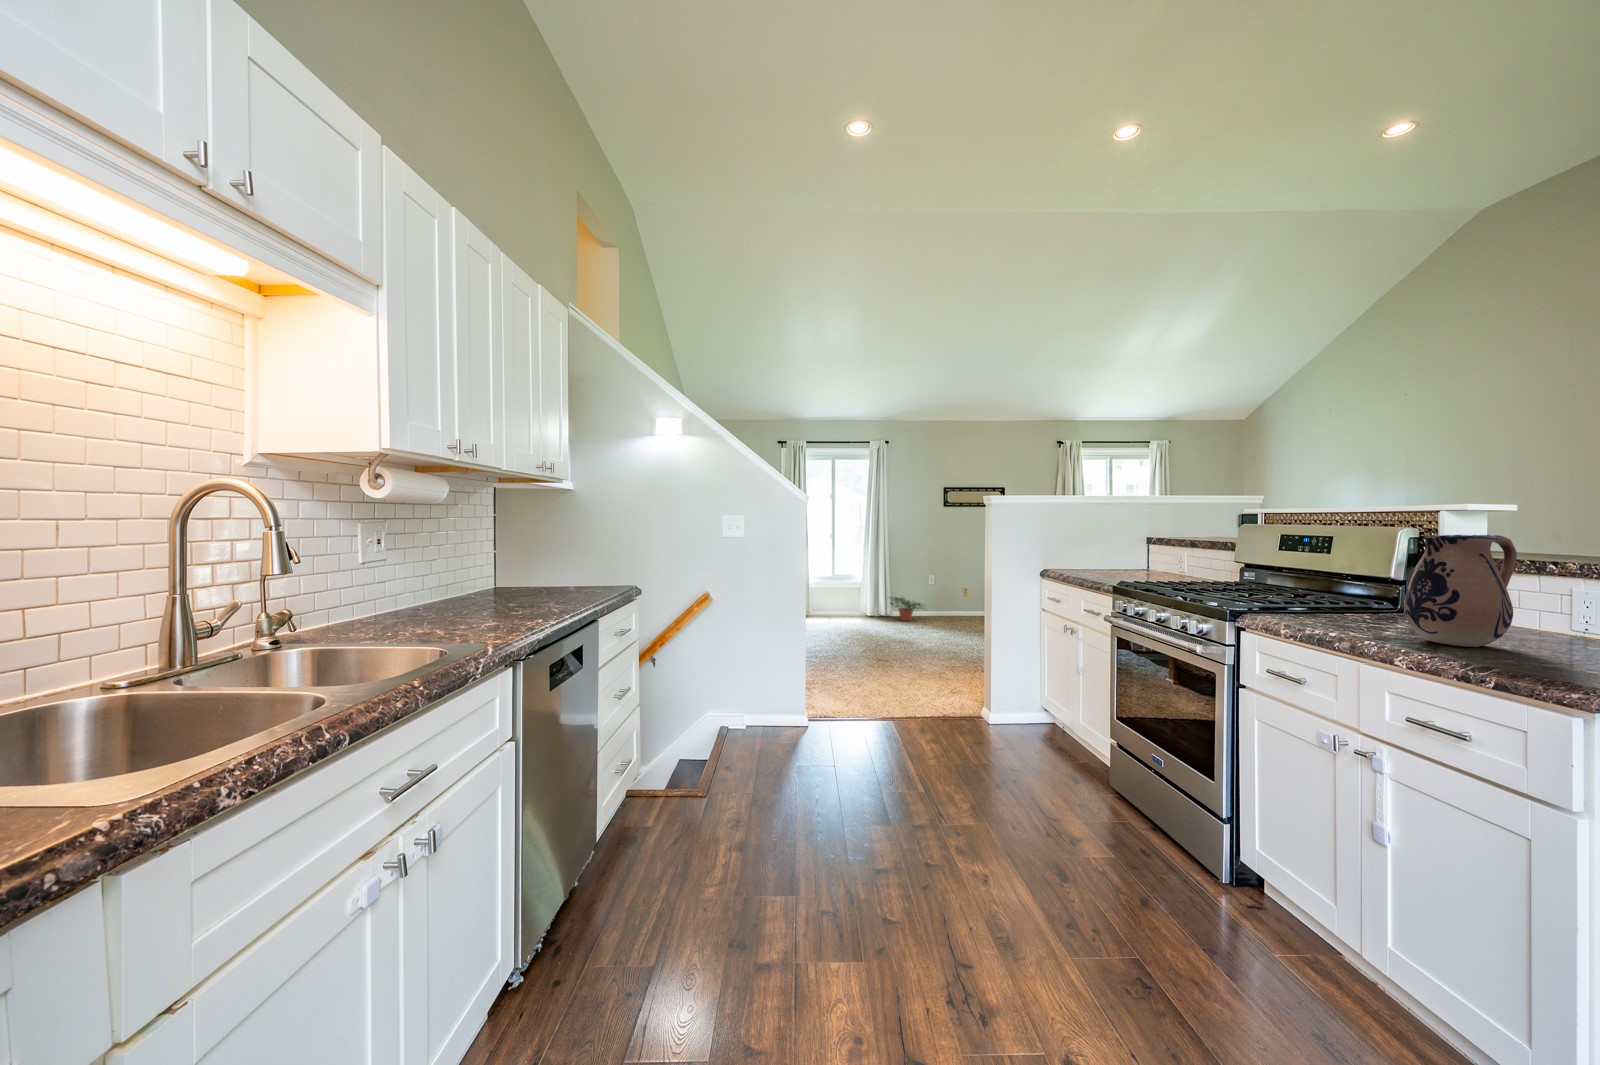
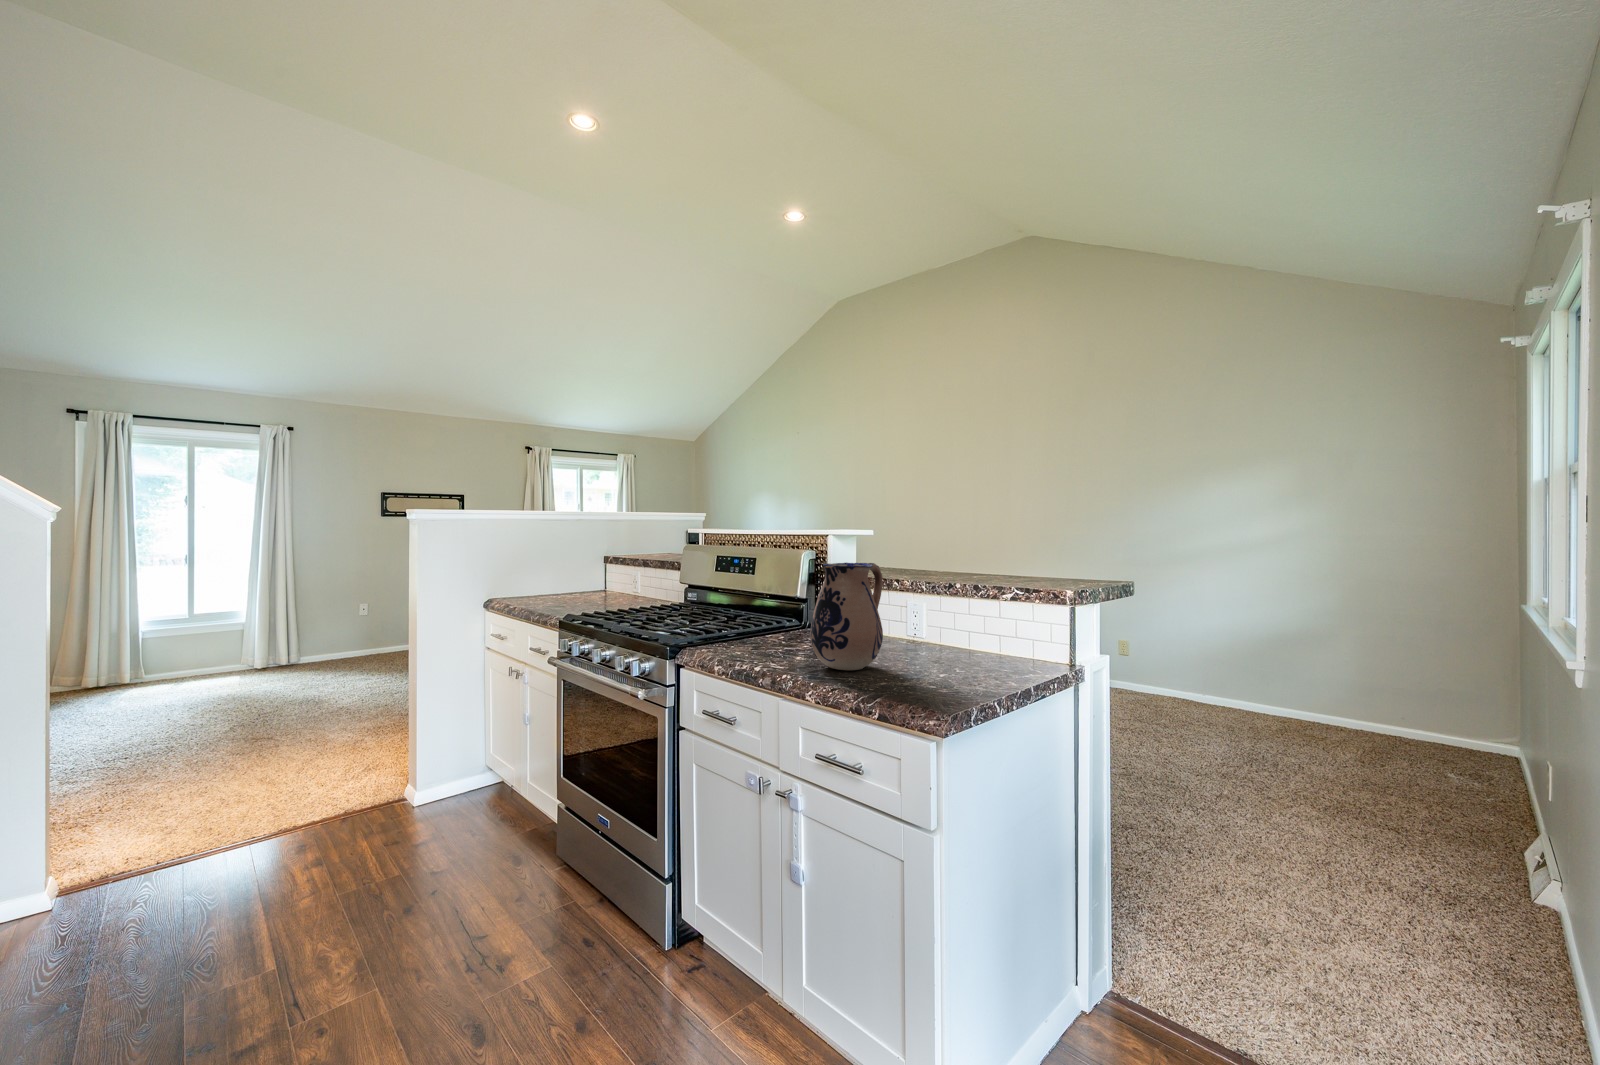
potted plant: present [890,597,924,621] -> none [292,634,358,668]

